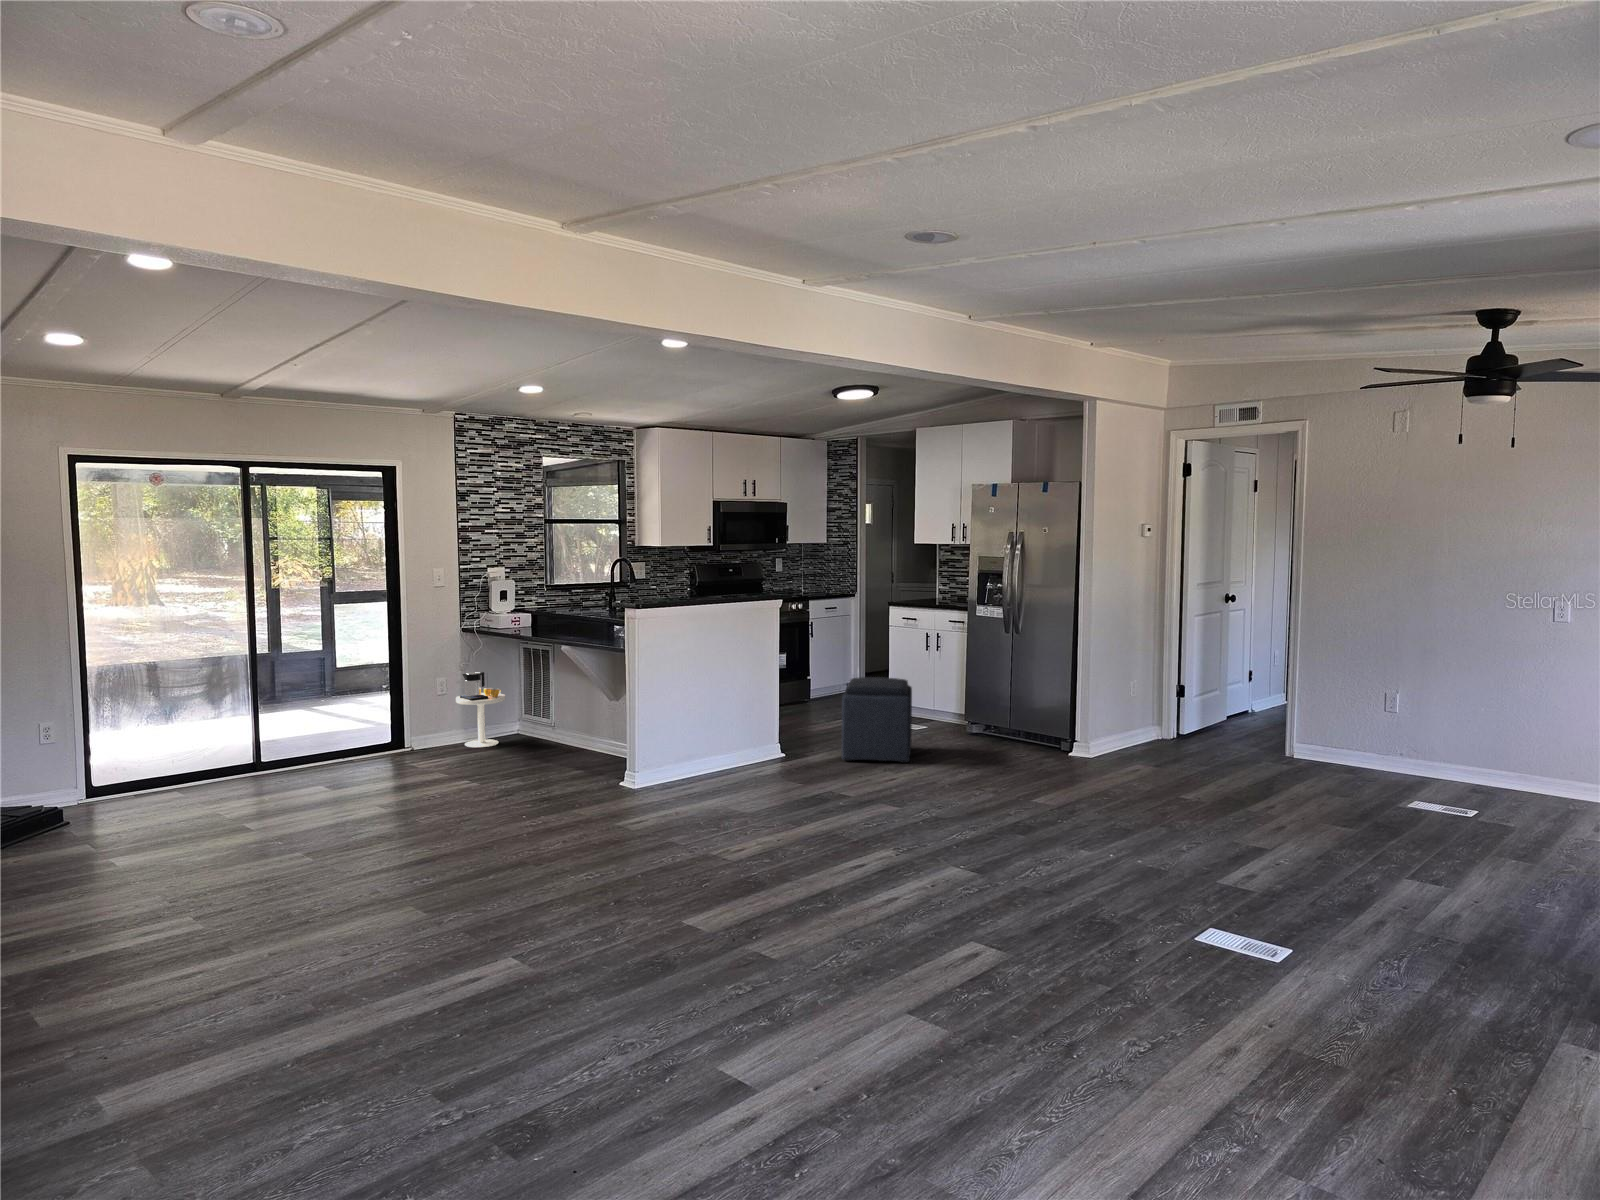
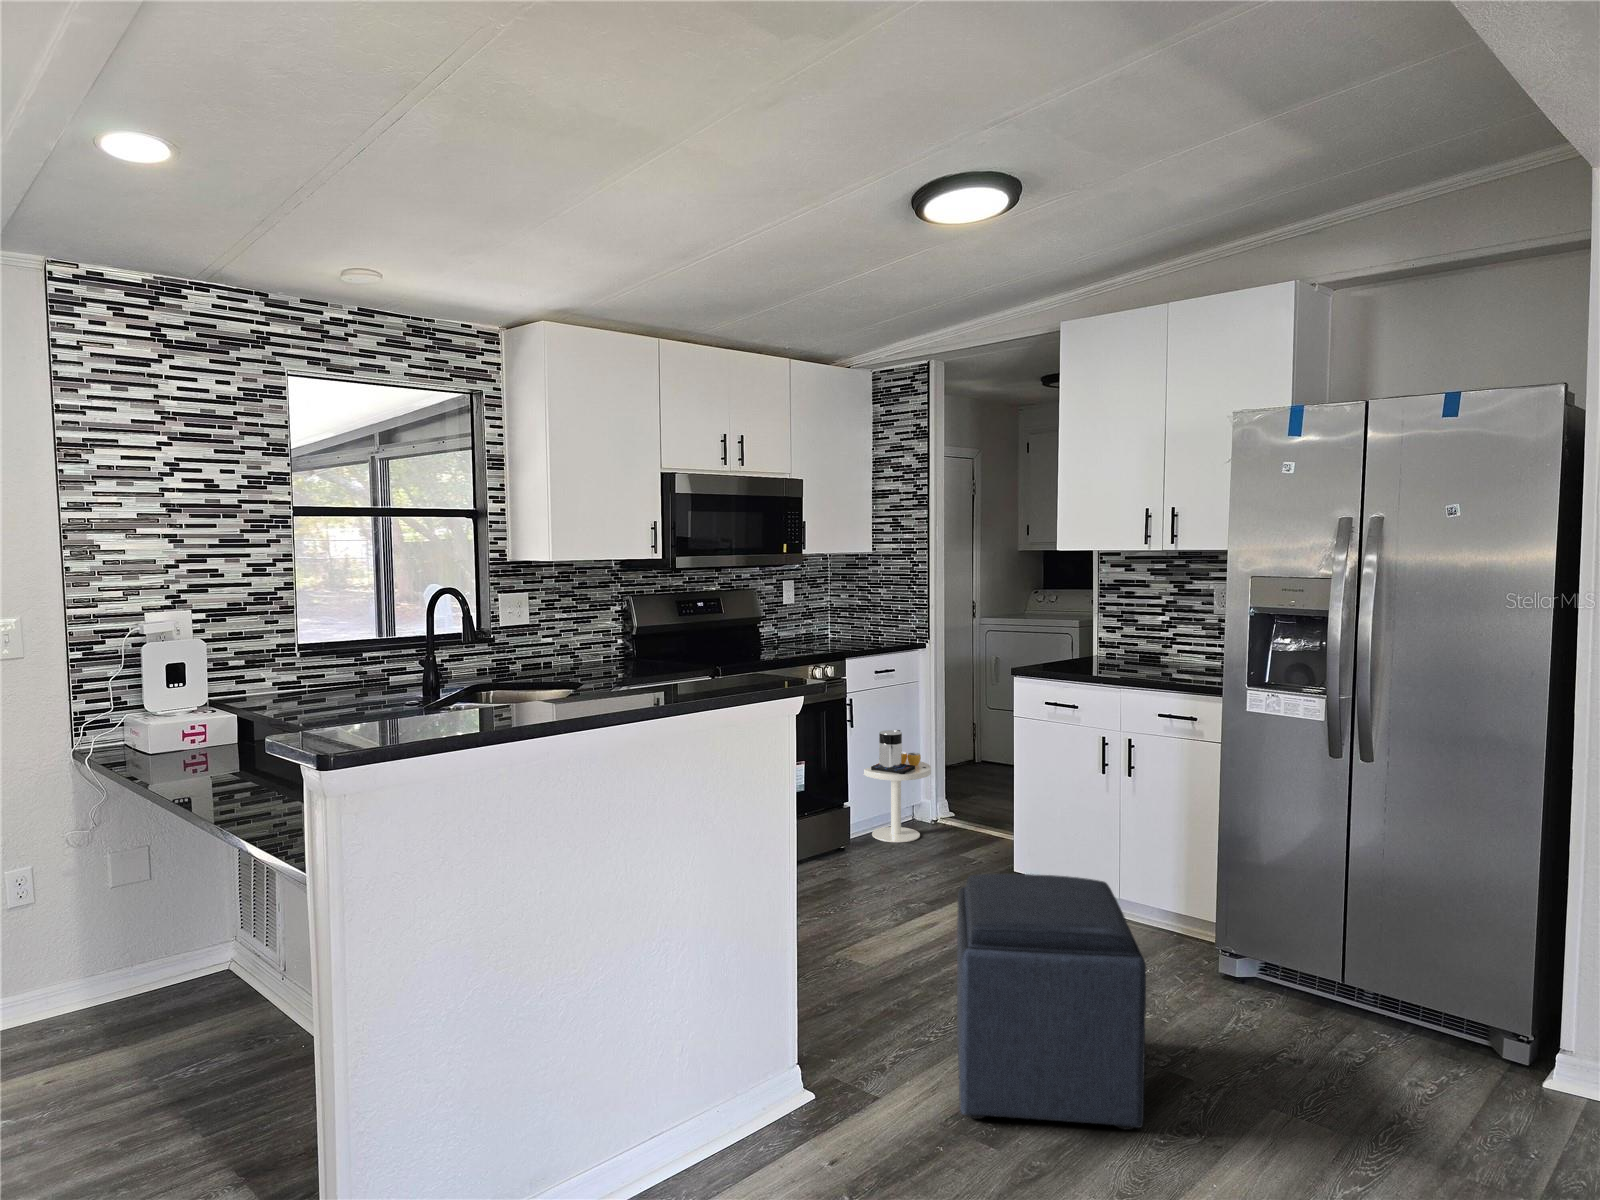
side table: present [456,672,505,747] -> present [864,730,931,842]

